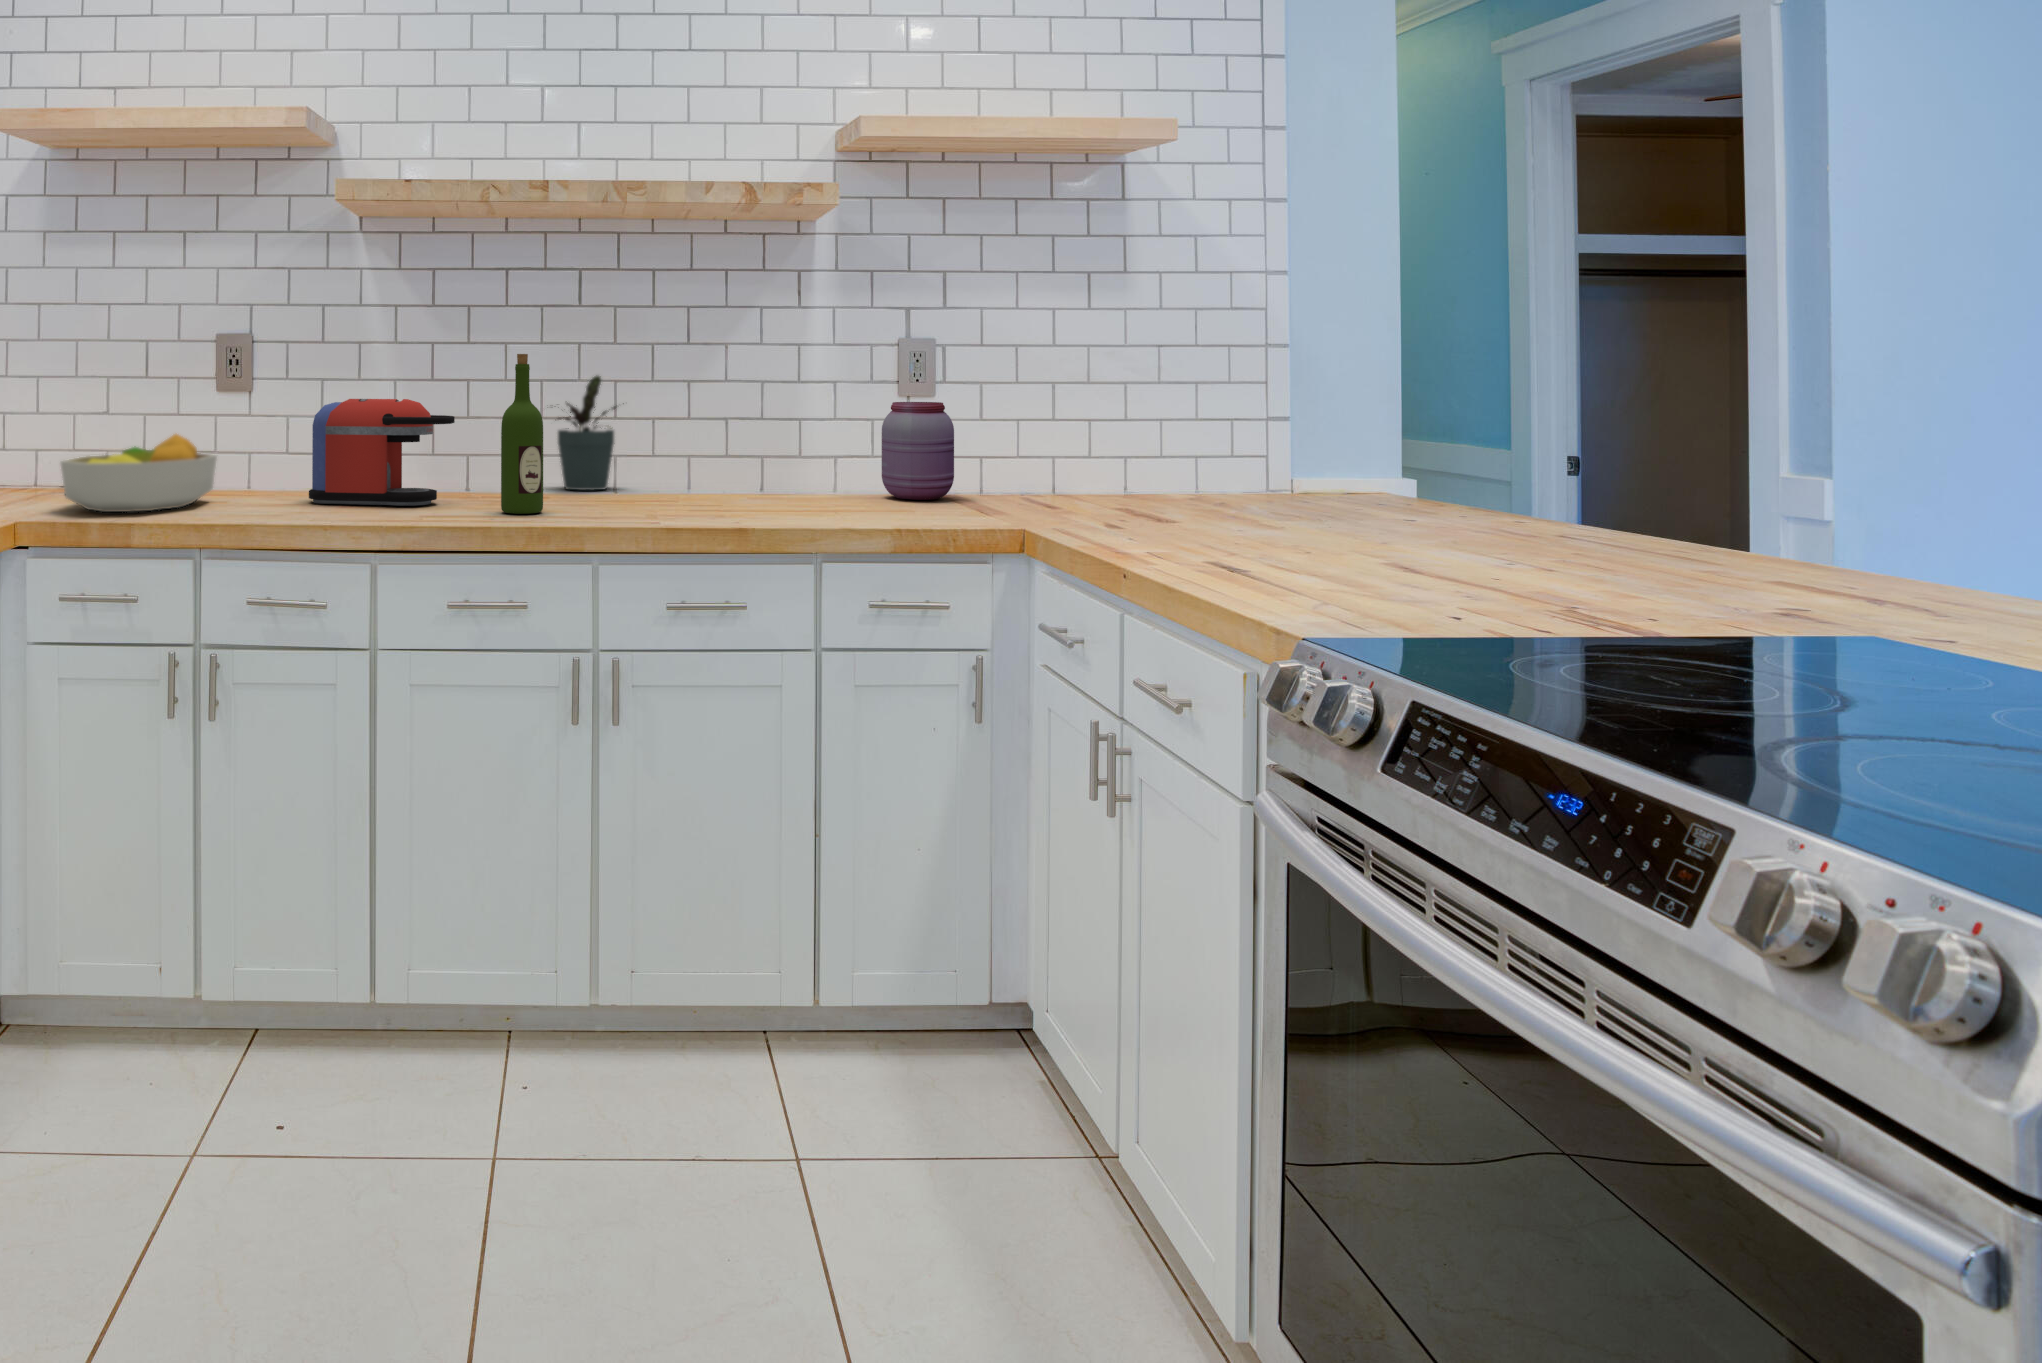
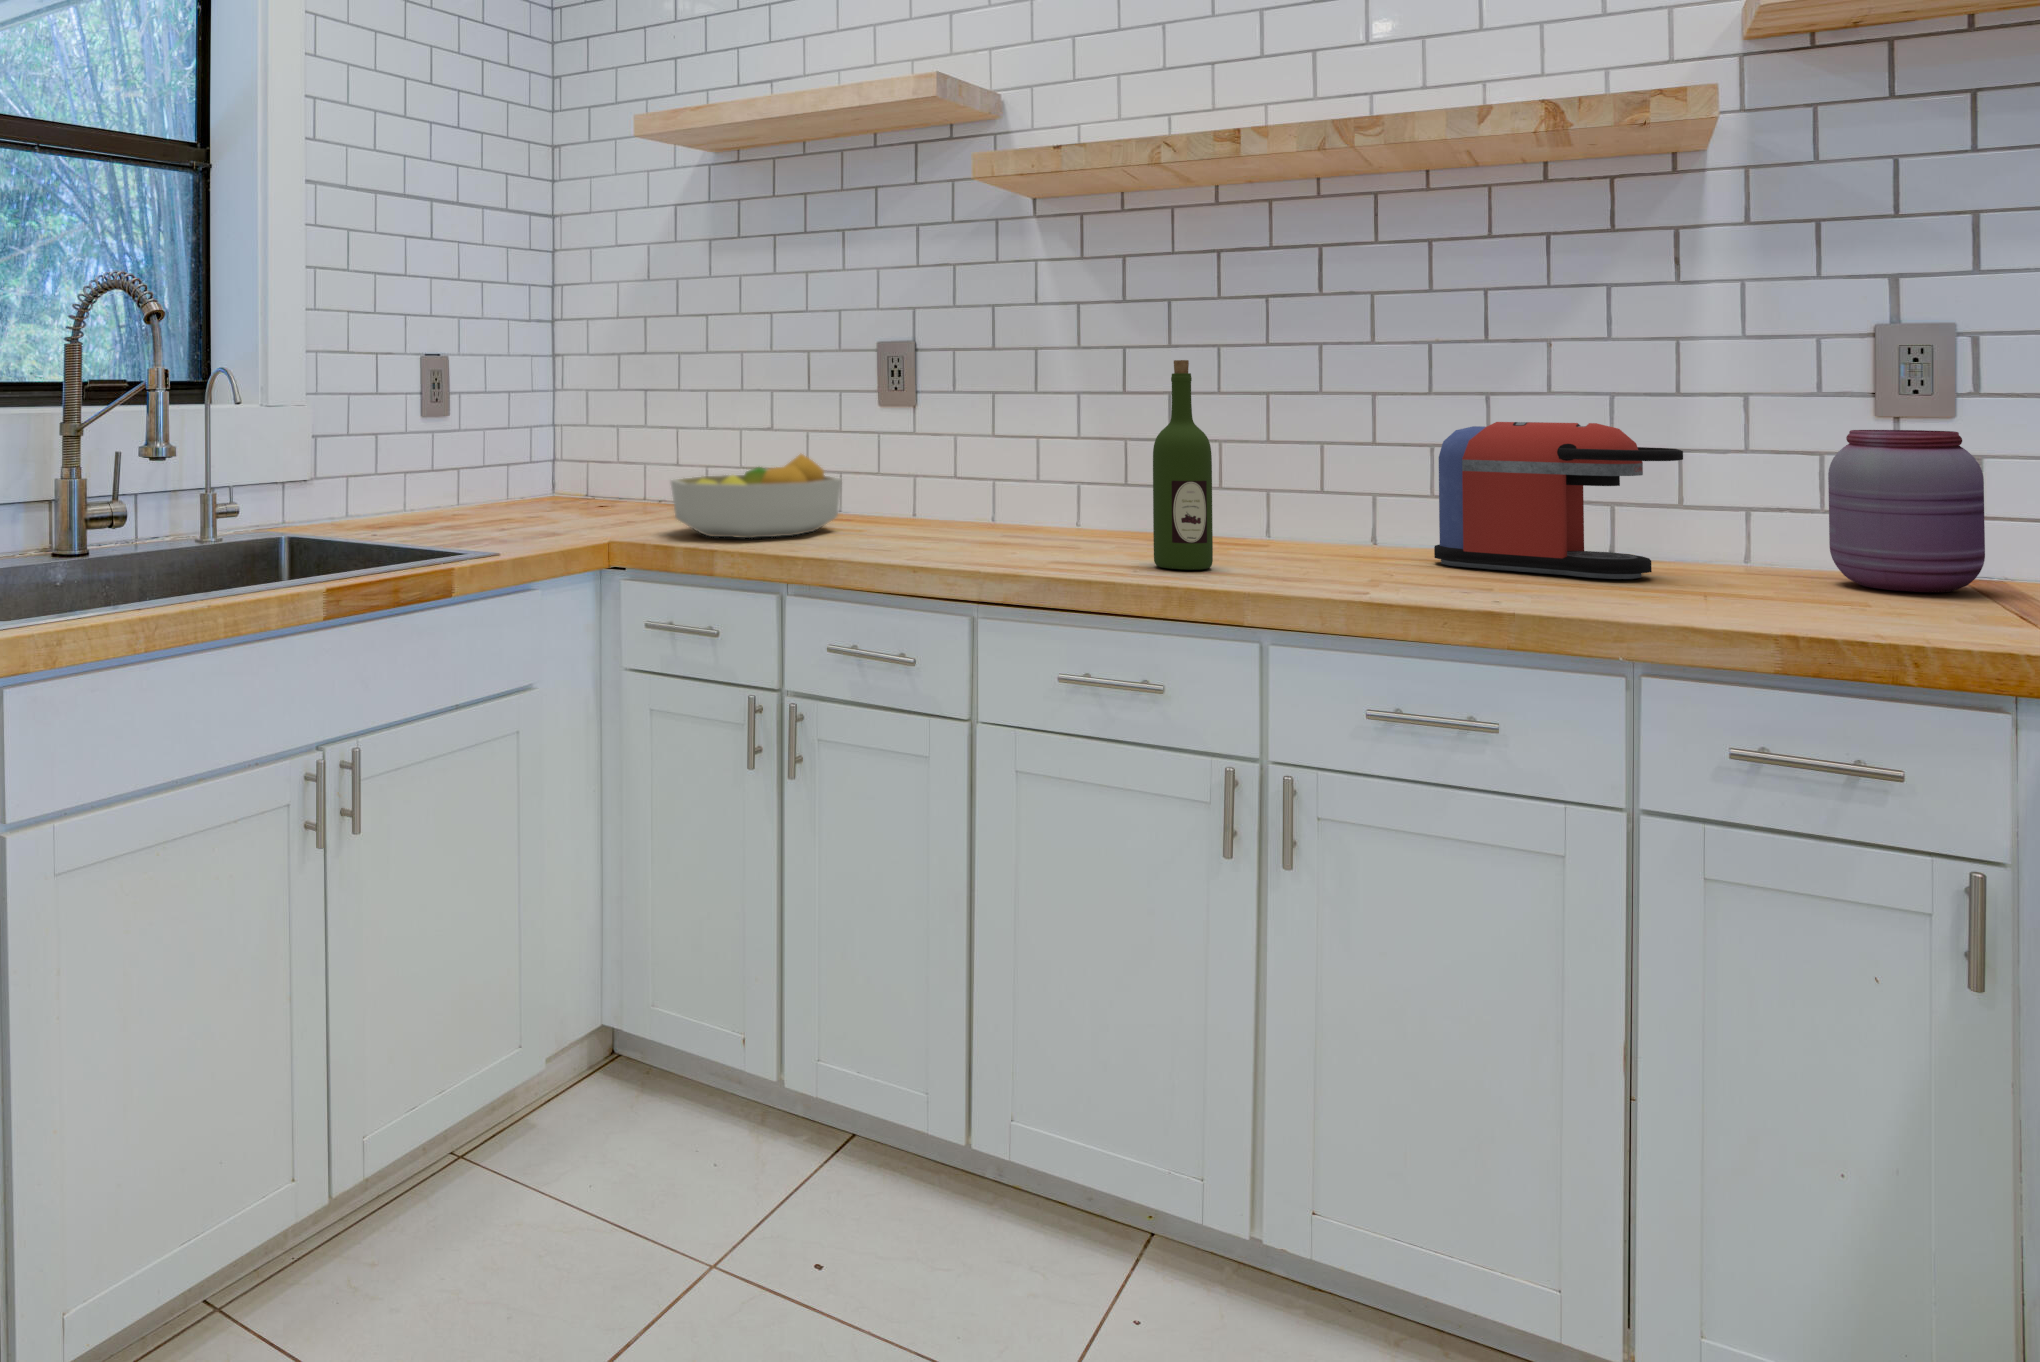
potted plant: present [558,376,624,490] -> none [1259,388,1383,544]
coffee maker: present [309,399,455,506] -> present [1434,422,1683,579]

